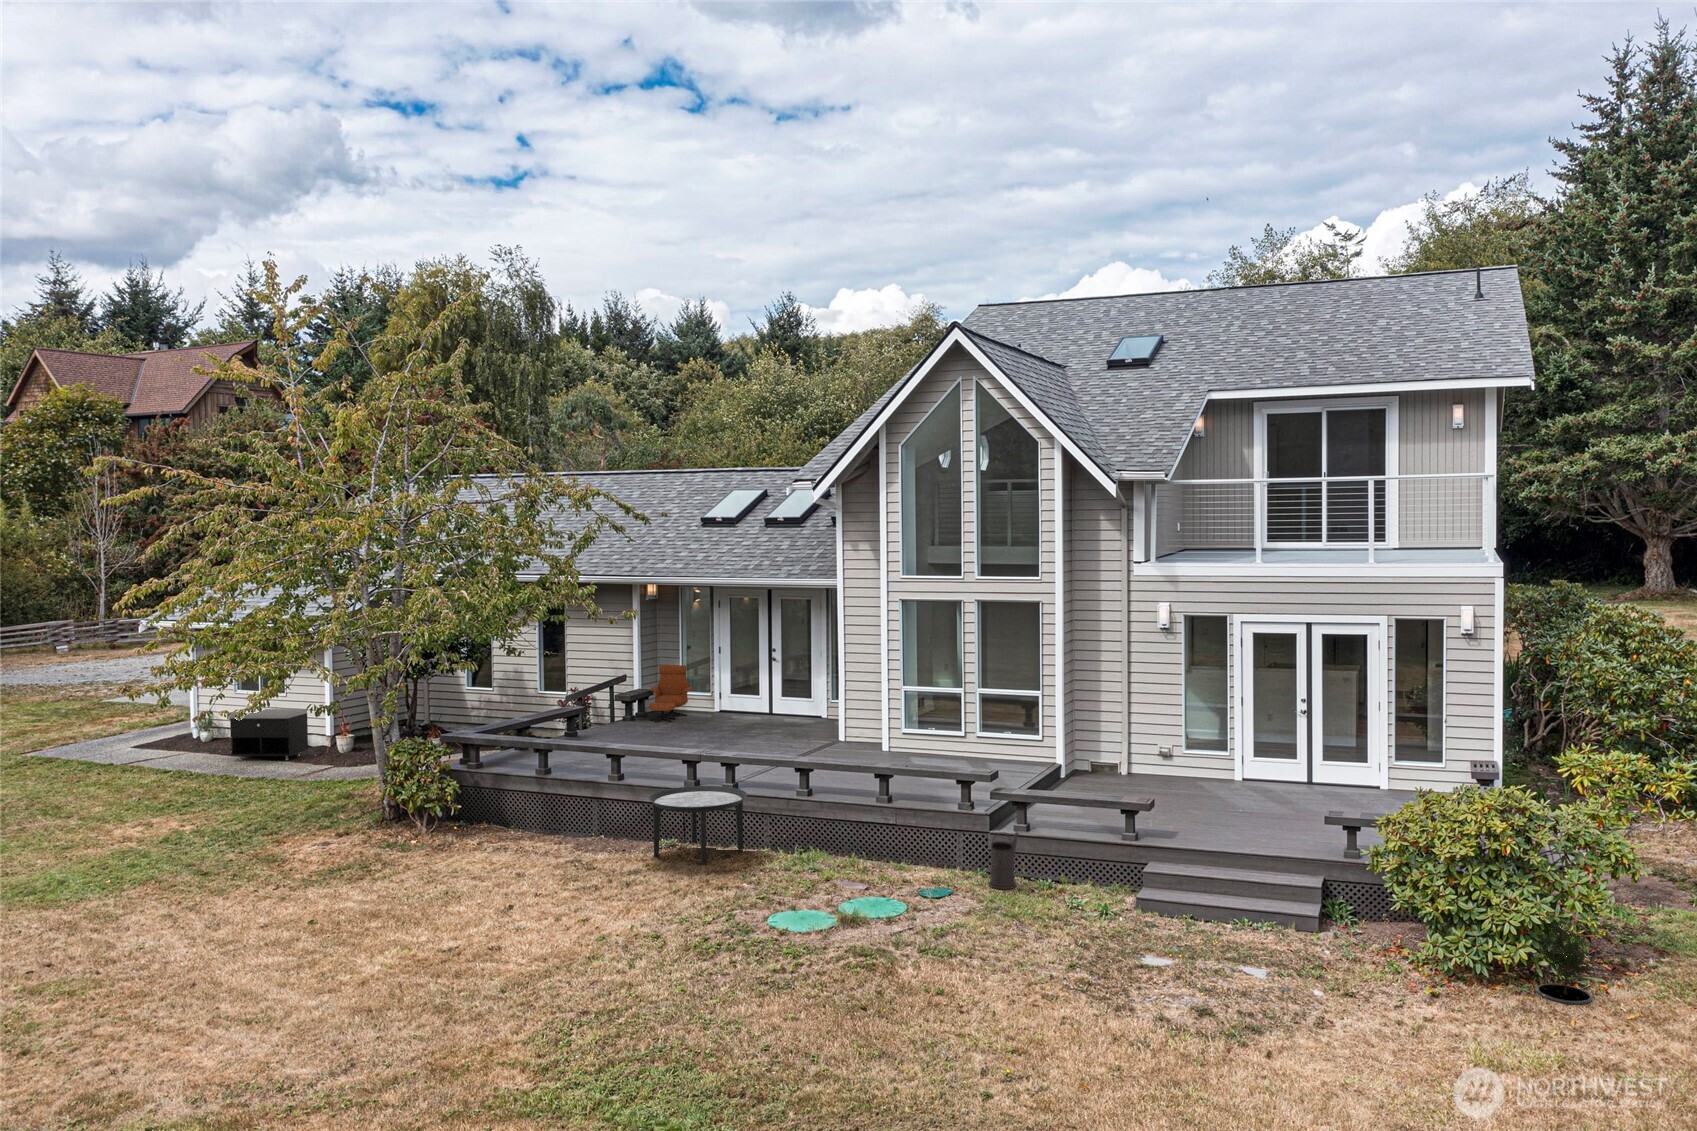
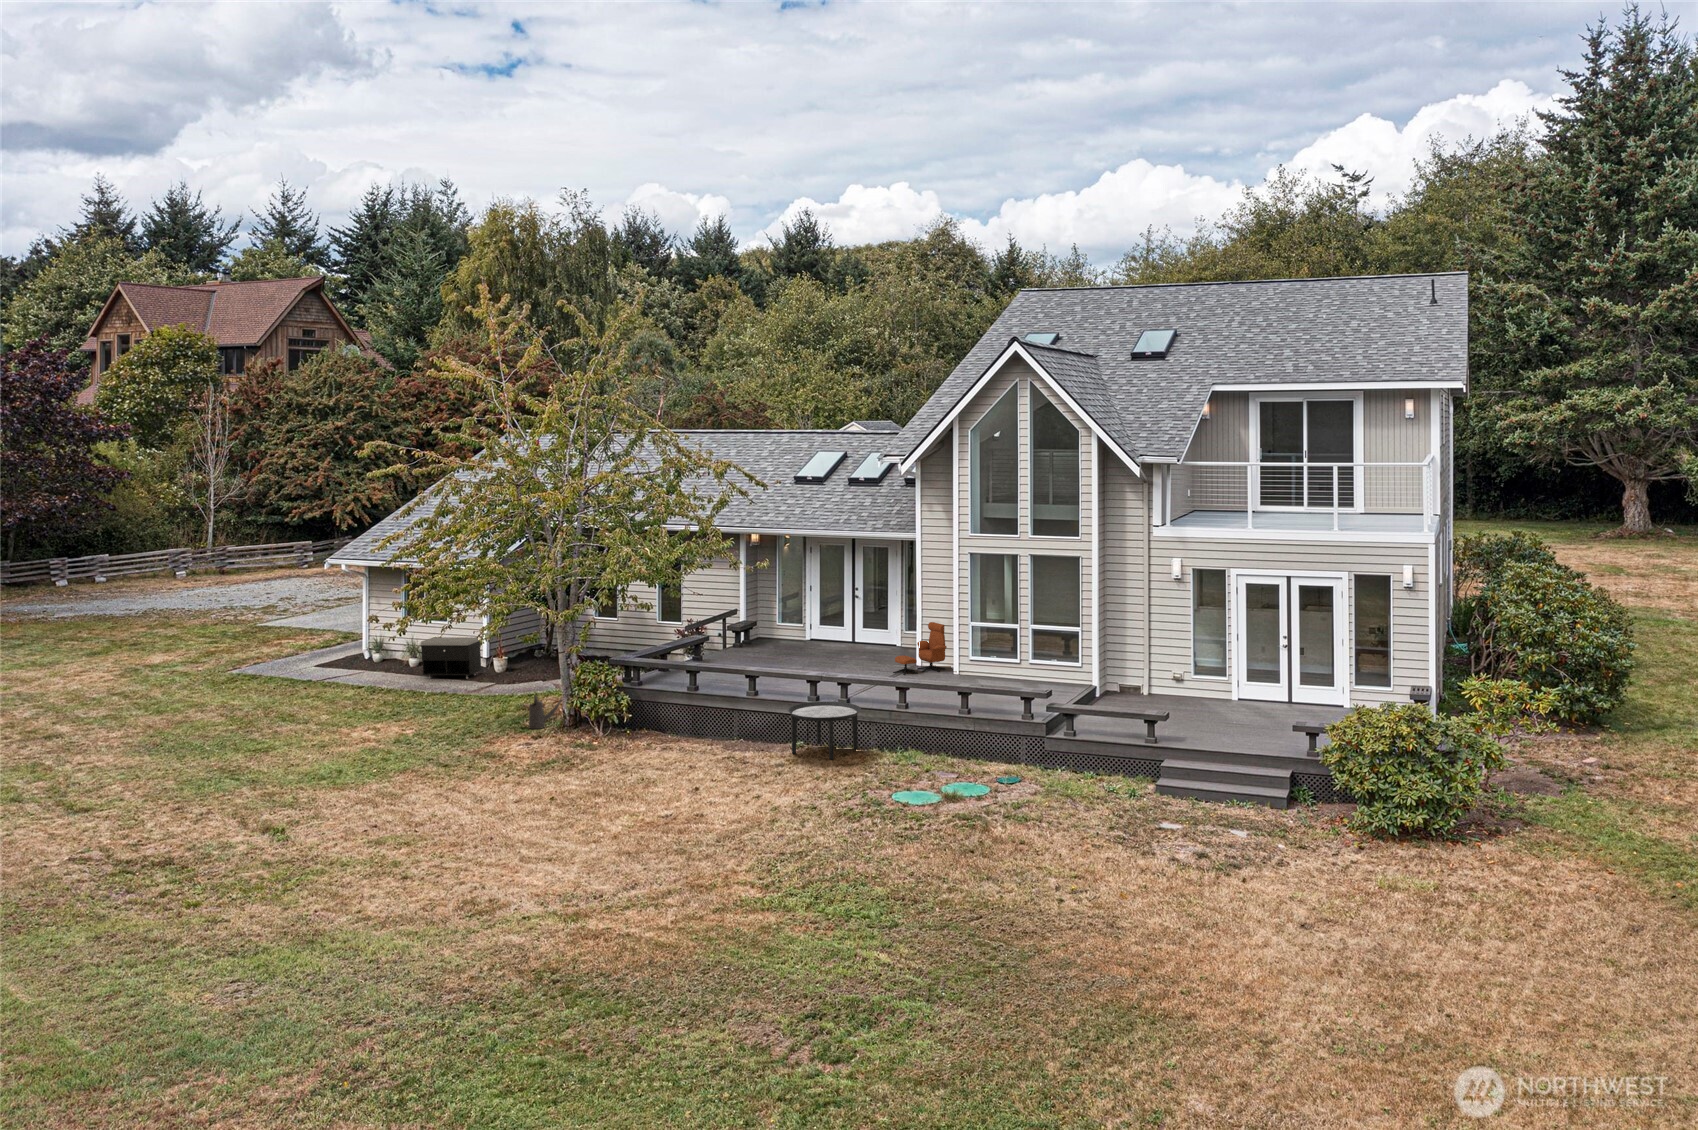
lounge chair: present [649,665,693,722] -> present [893,622,947,675]
watering can: present [989,832,1018,889] -> present [528,696,563,729]
potted tree: present [1536,911,1594,1004] -> none [1427,789,1467,851]

